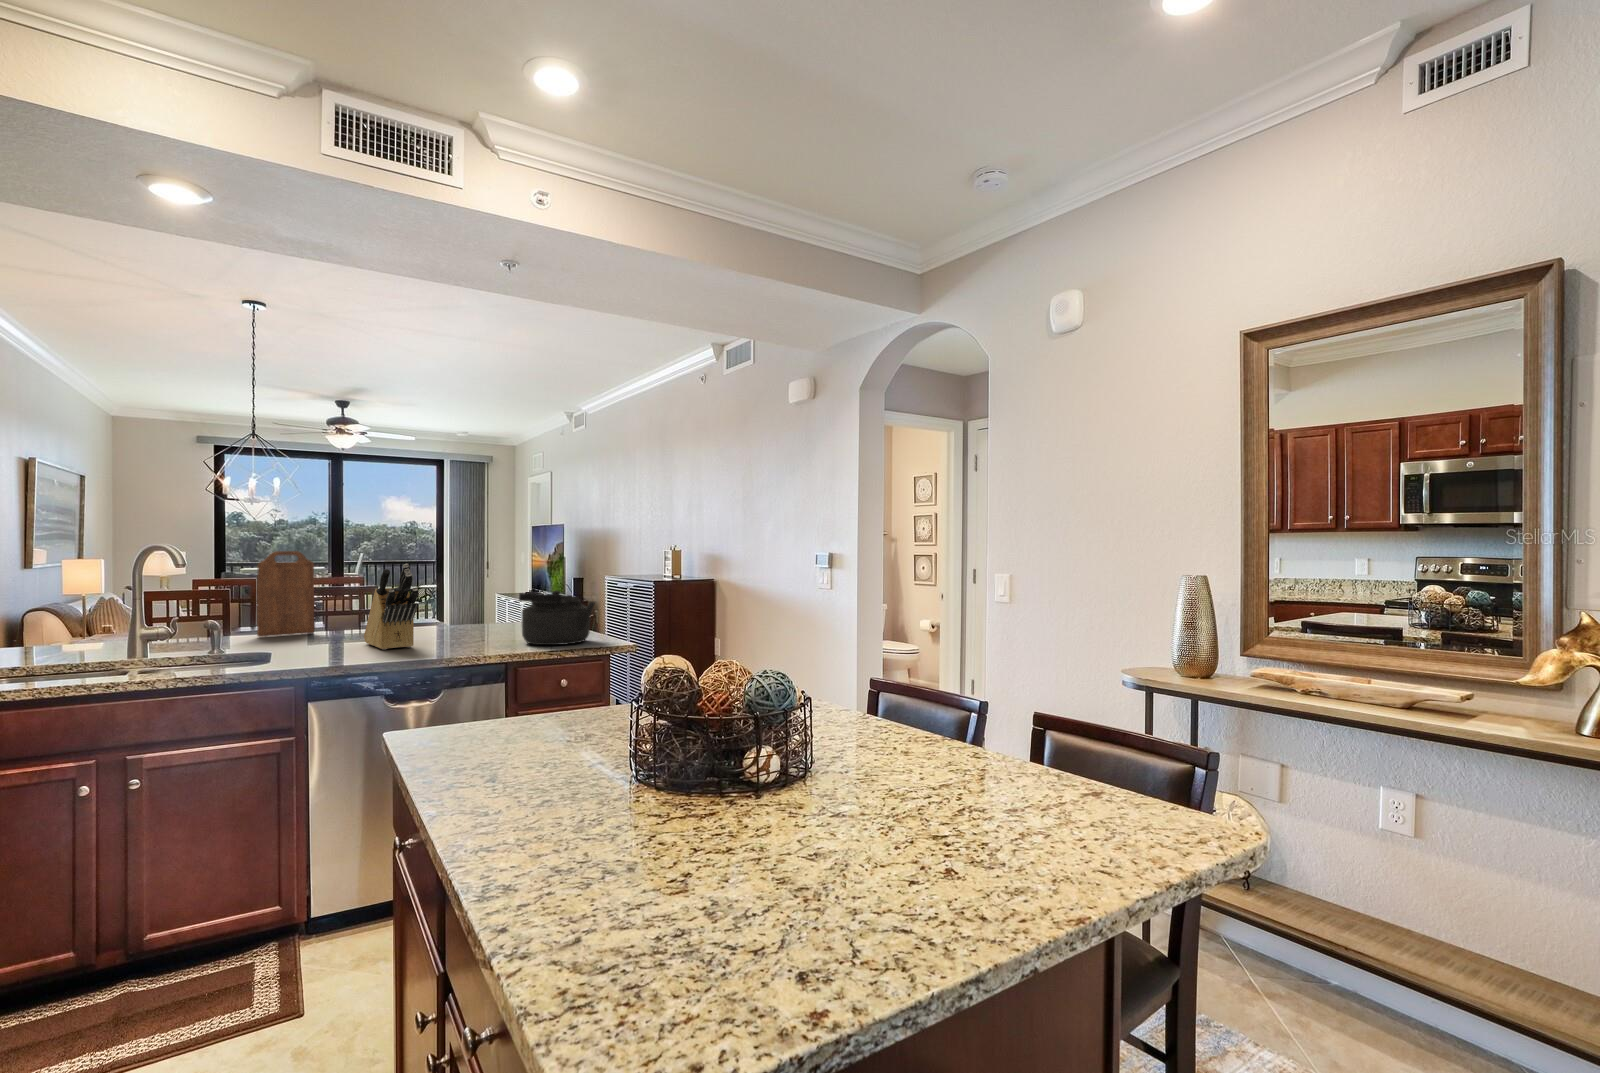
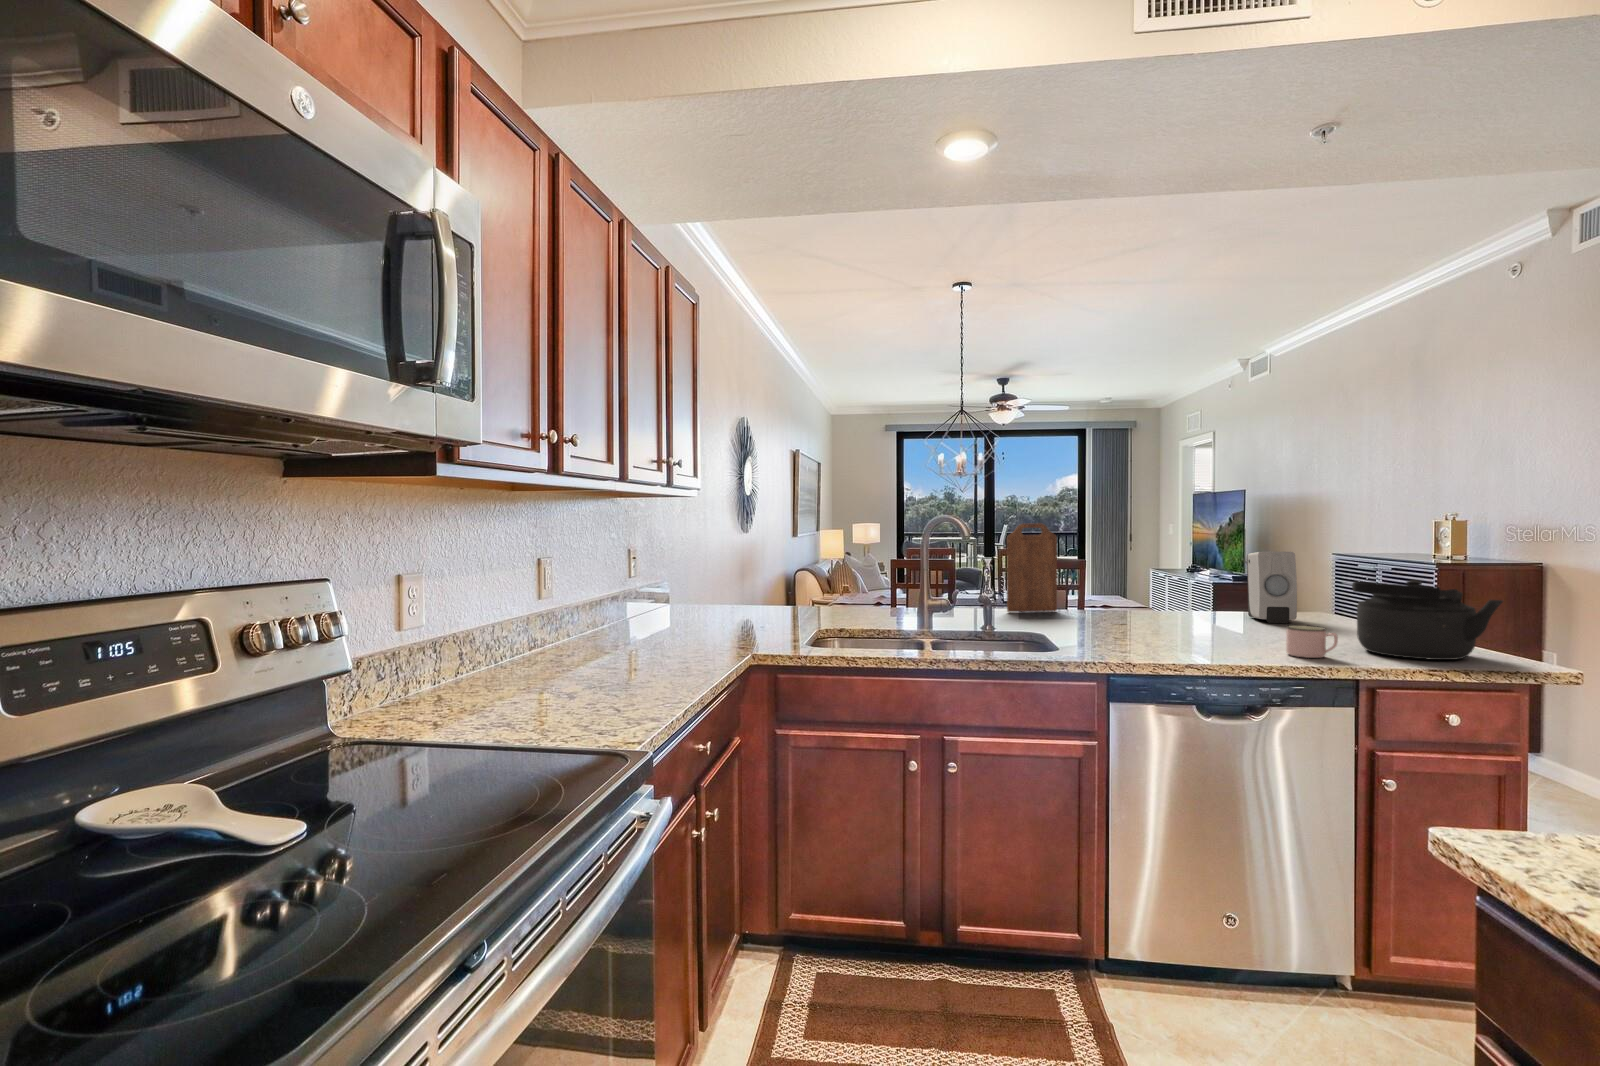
knife block: present [364,564,418,650] -> none [1133,539,1219,643]
soap dispenser: none [483,573,512,630] -> present [1247,552,1297,623]
mug: none [464,627,497,651] -> present [1286,625,1338,658]

